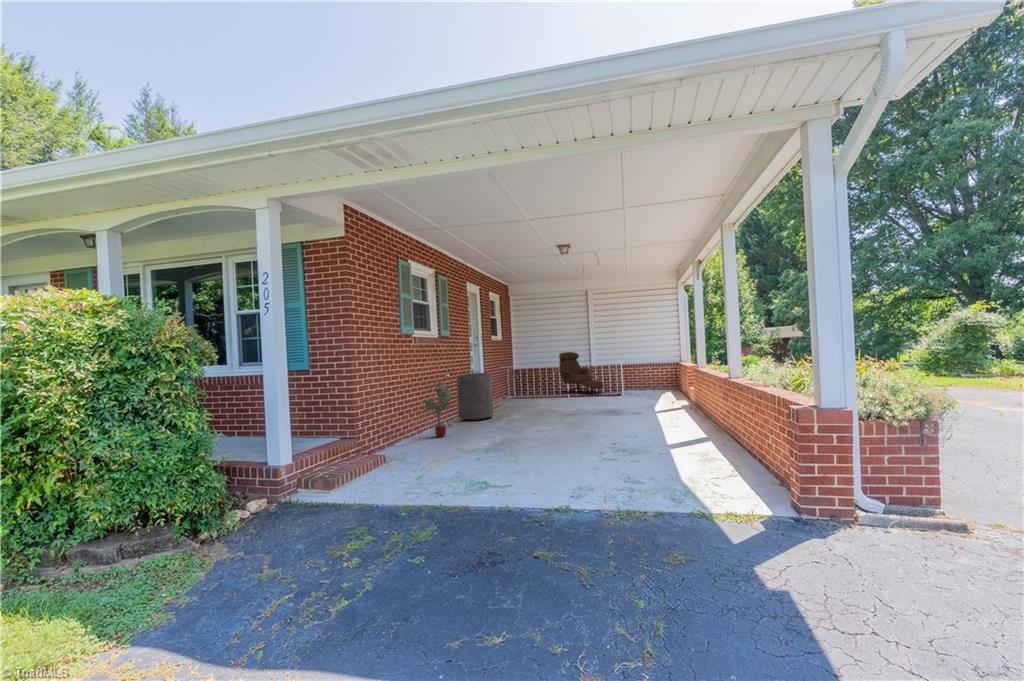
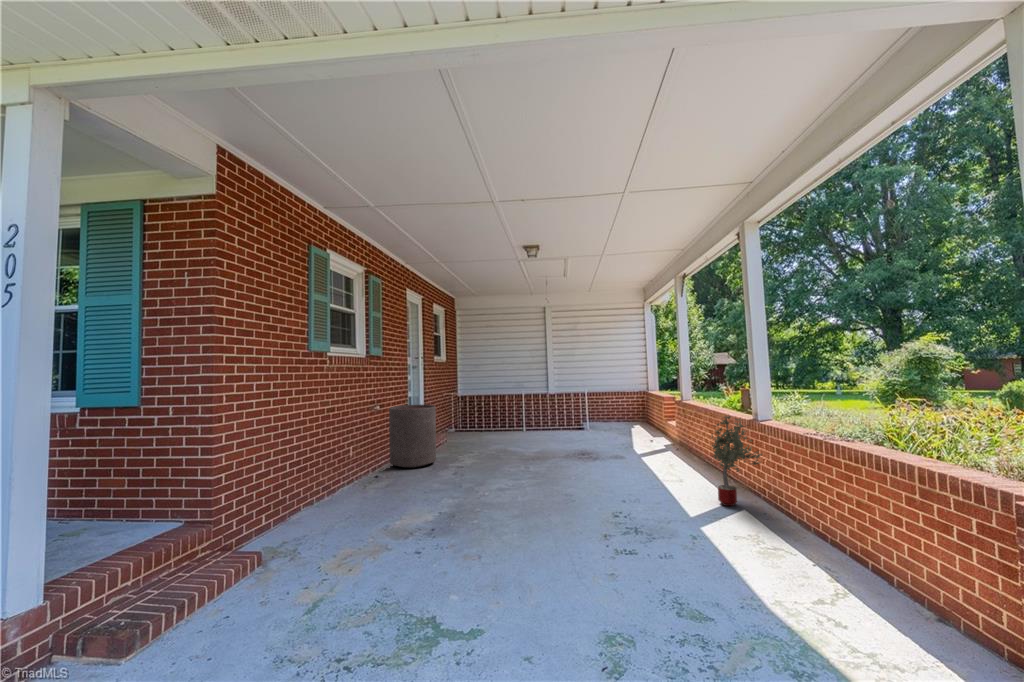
lounge chair: present [559,352,604,394] -> none [512,378,564,429]
potted tree: present [422,380,452,437] -> present [711,416,762,506]

